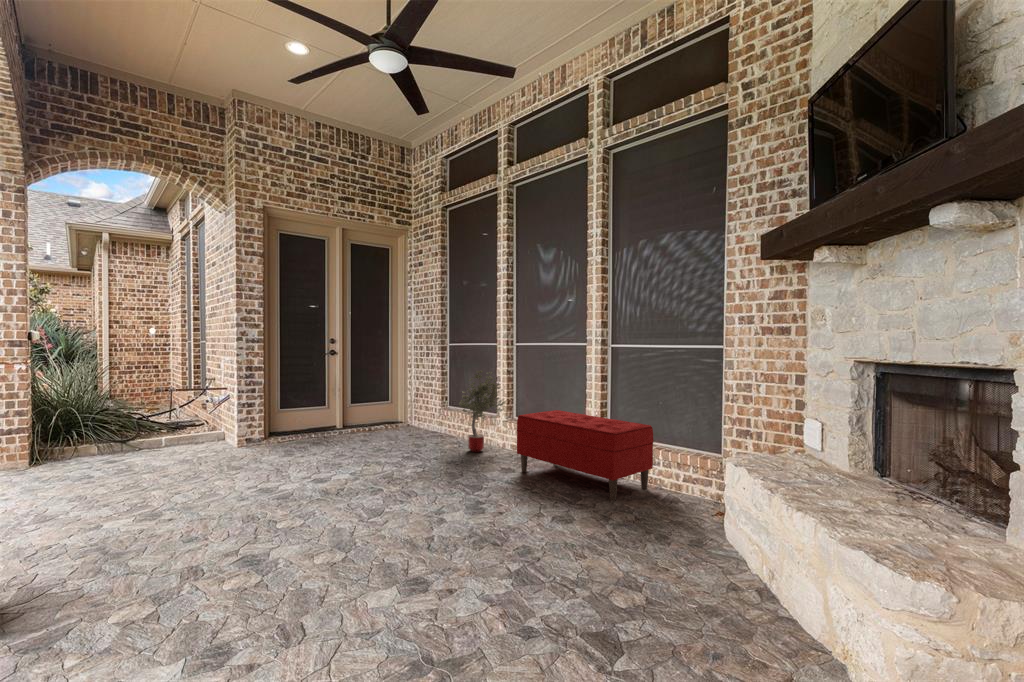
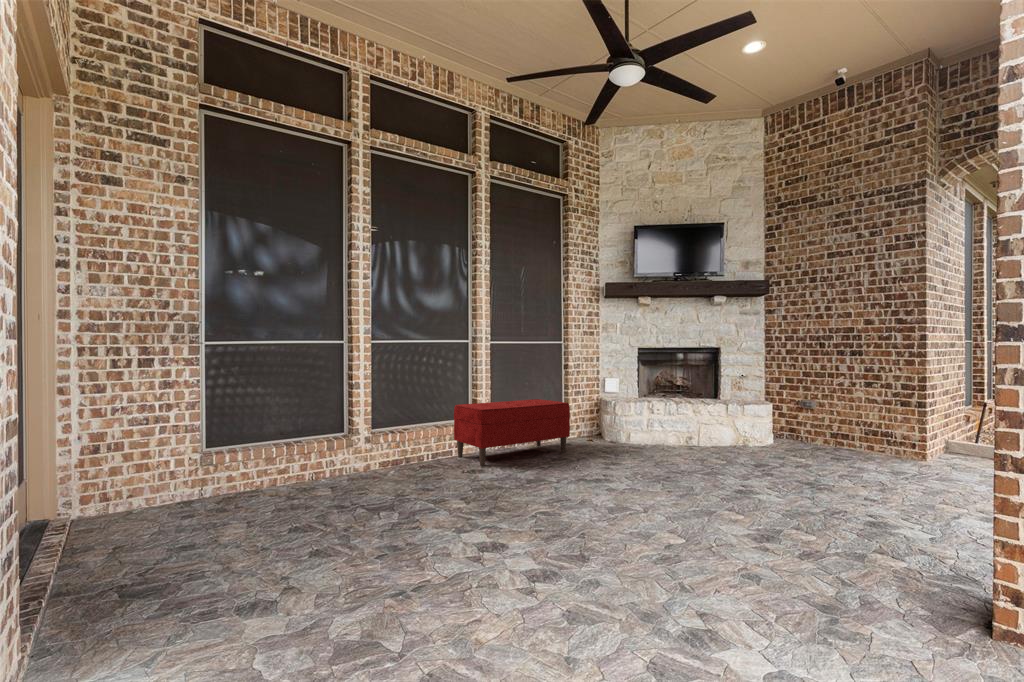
potted tree: present [459,371,504,452] -> none [334,372,421,479]

